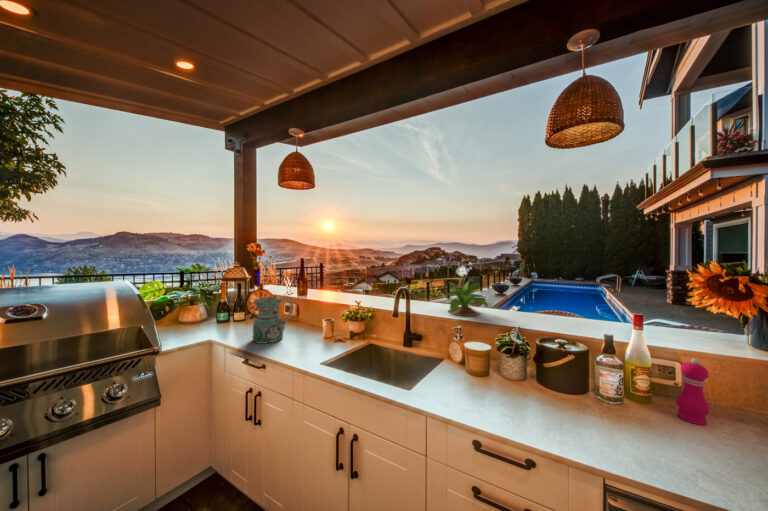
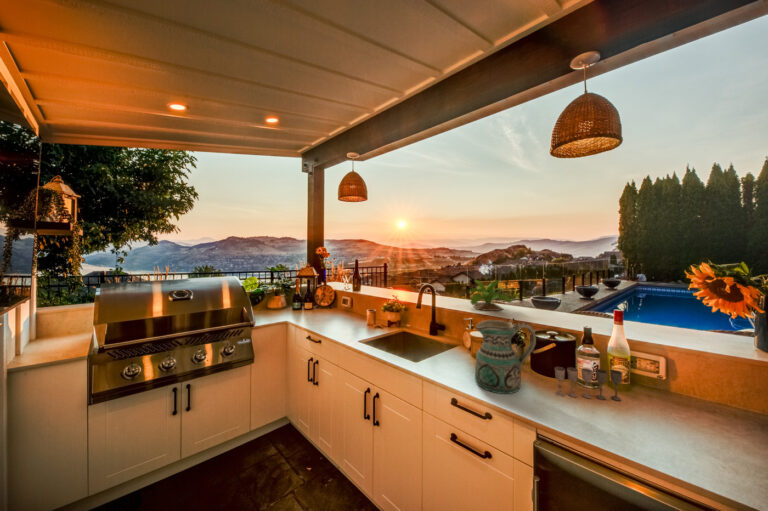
ceramic pitcher: present [253,297,294,344] -> present [475,320,536,394]
pepper mill: present [676,359,709,425] -> none [654,350,684,412]
wine glass: none [585,383,651,421] -> present [555,367,622,401]

